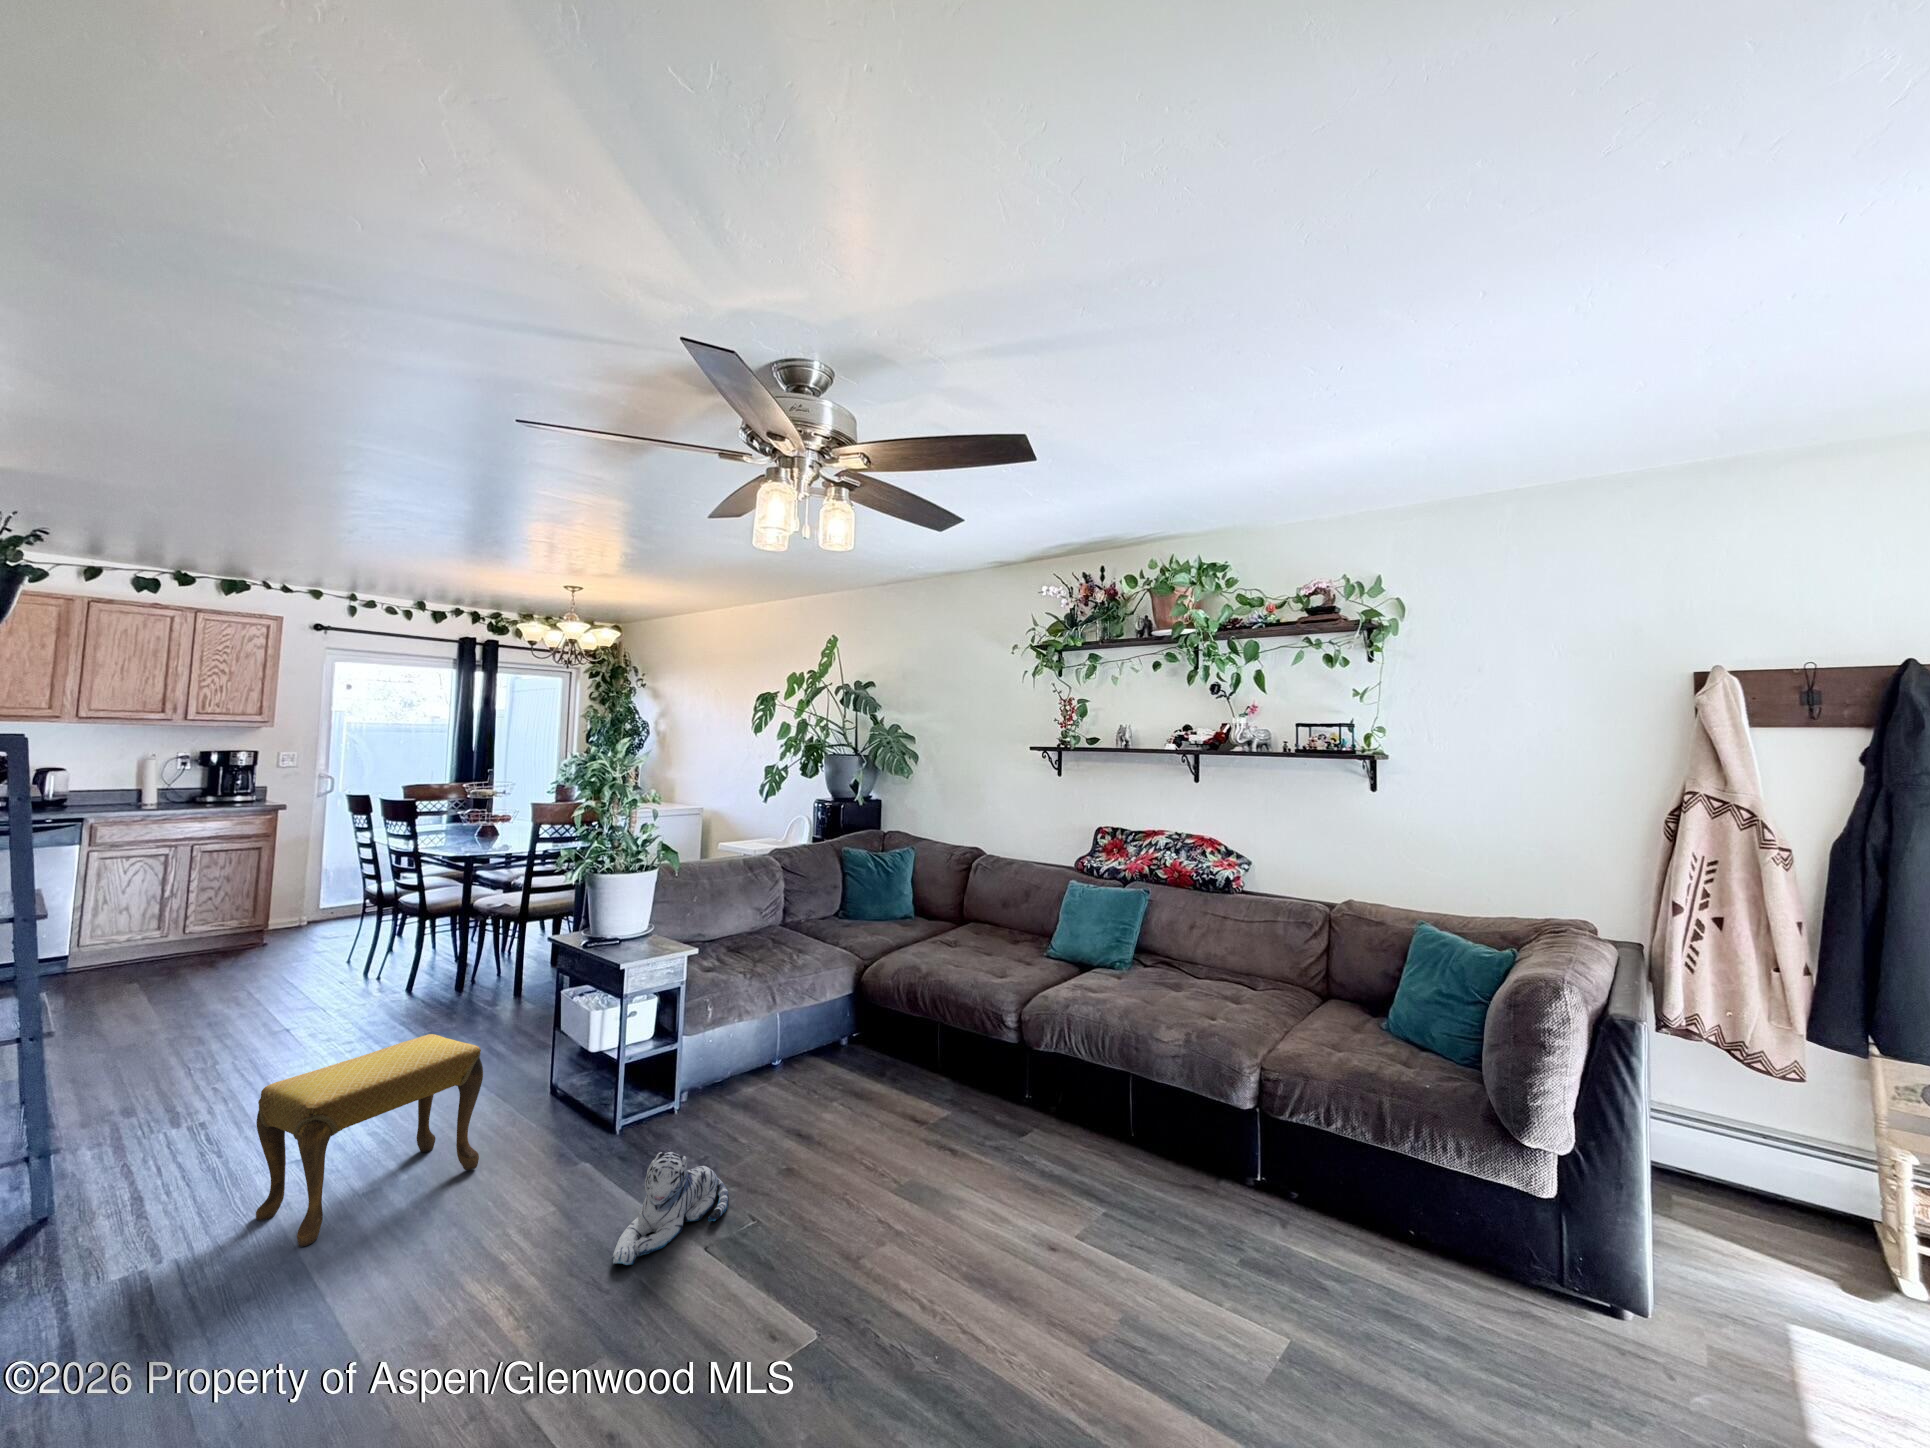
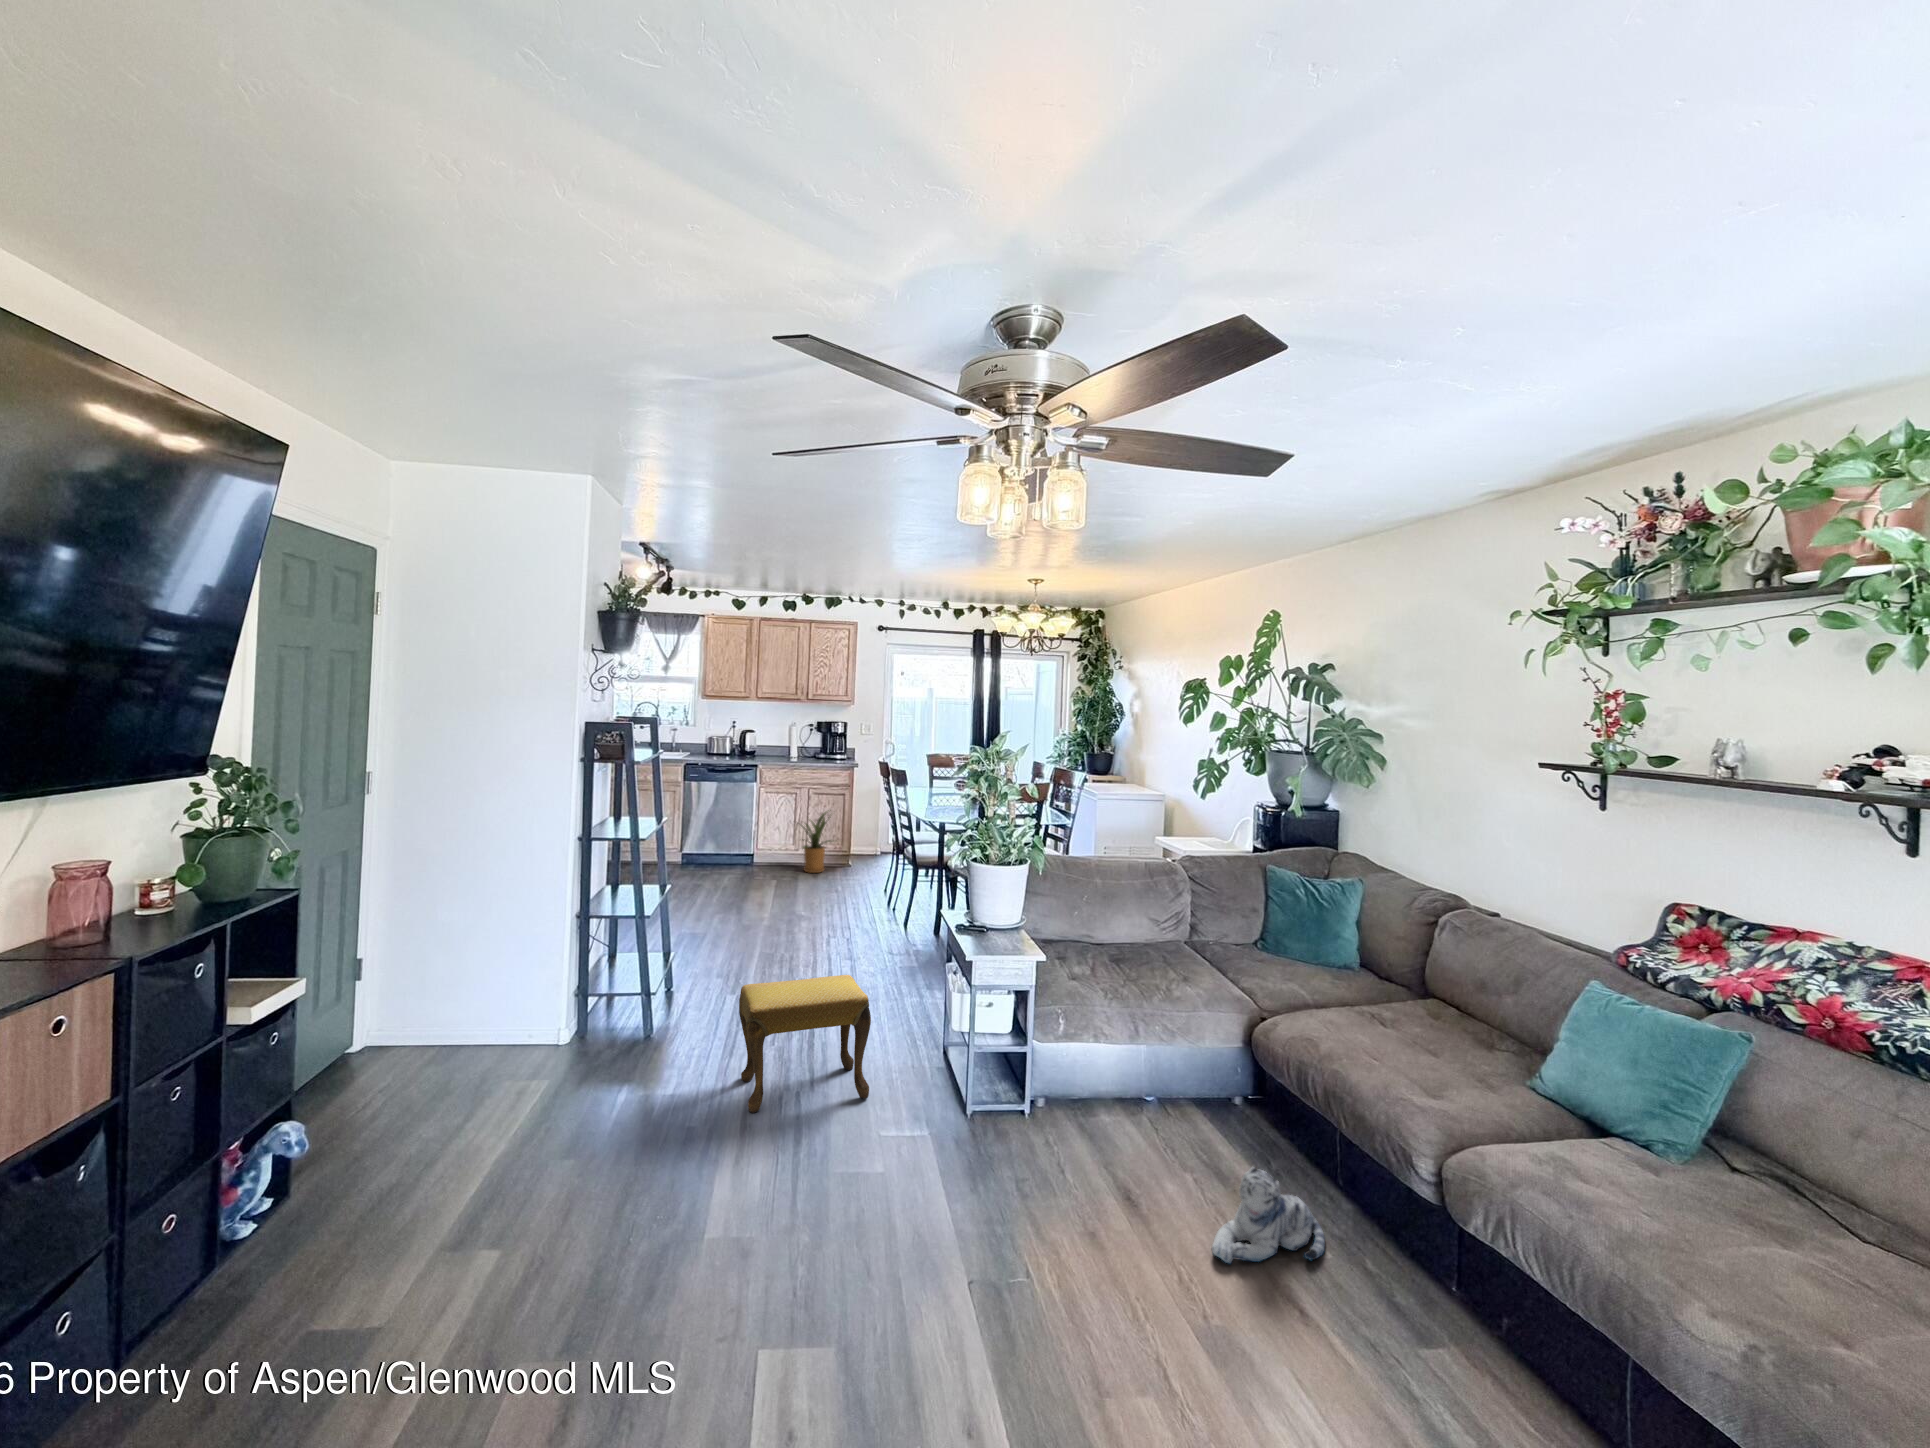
house plant: none [152,867,248,961] -> present [801,812,831,873]
plush toy: present [612,1152,729,1265] -> present [1212,1167,1325,1264]

